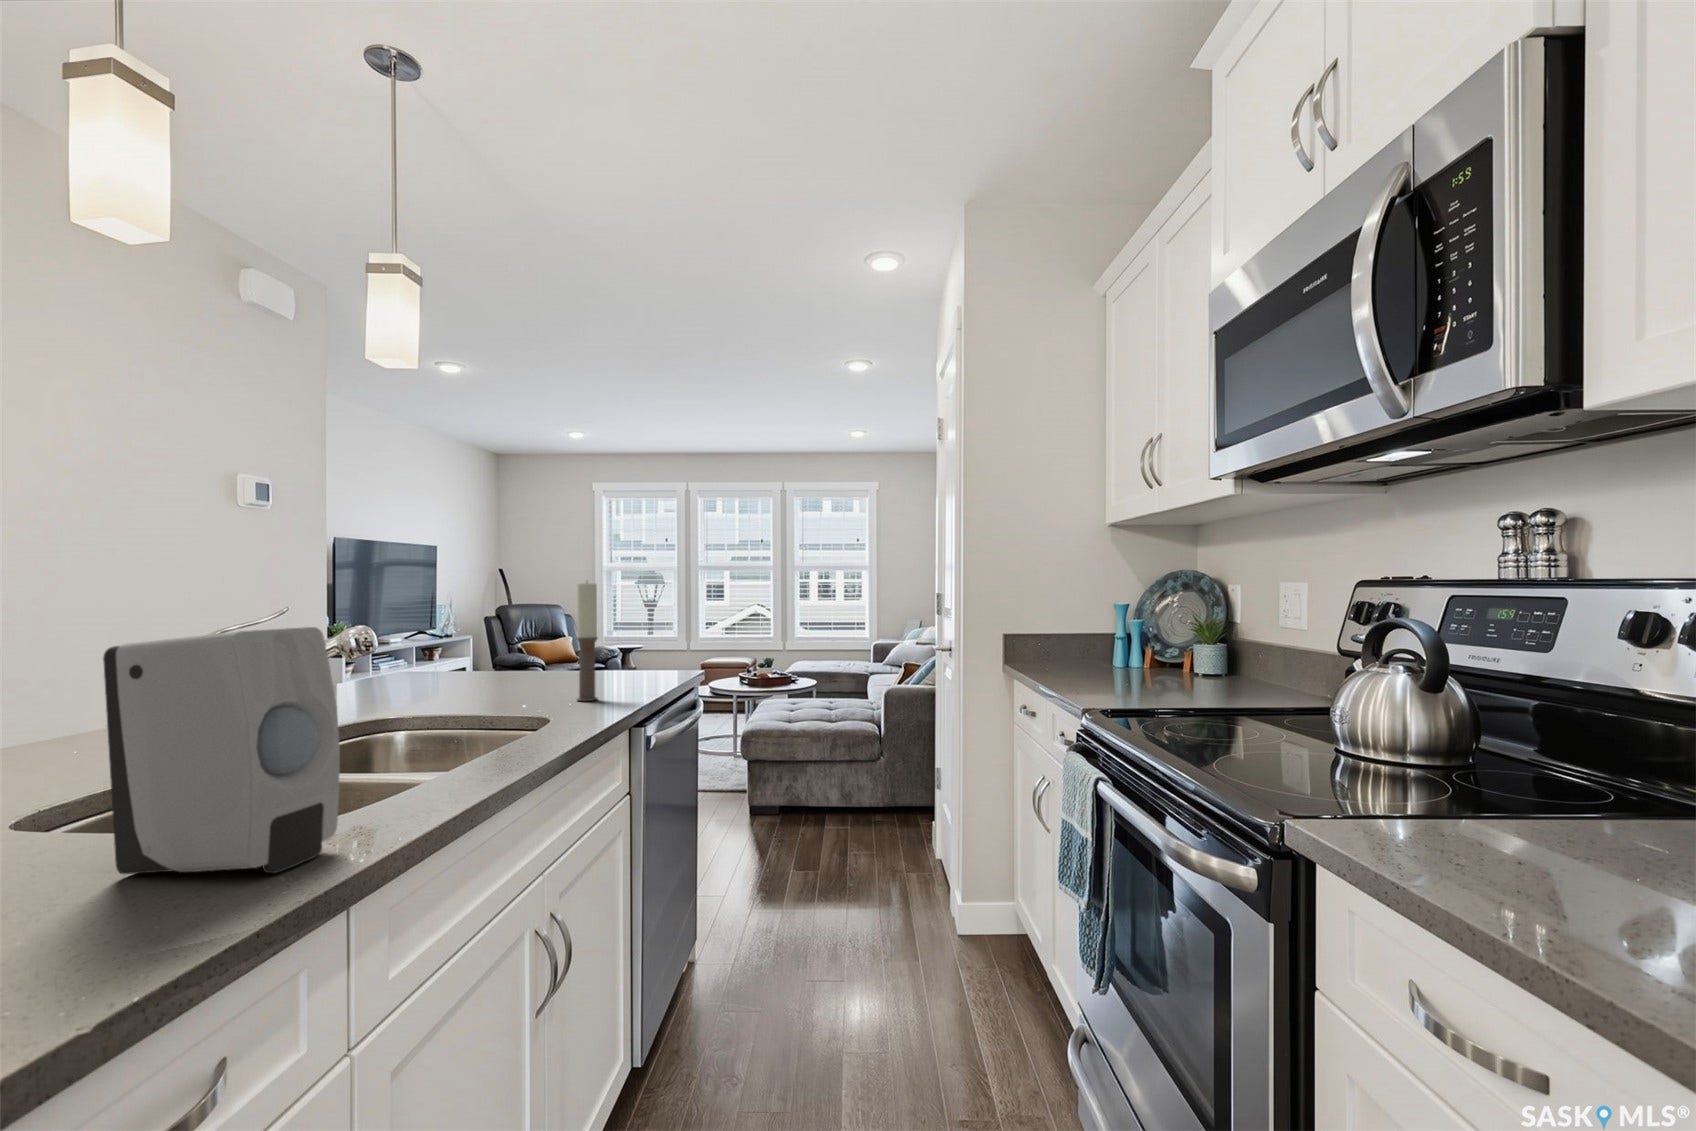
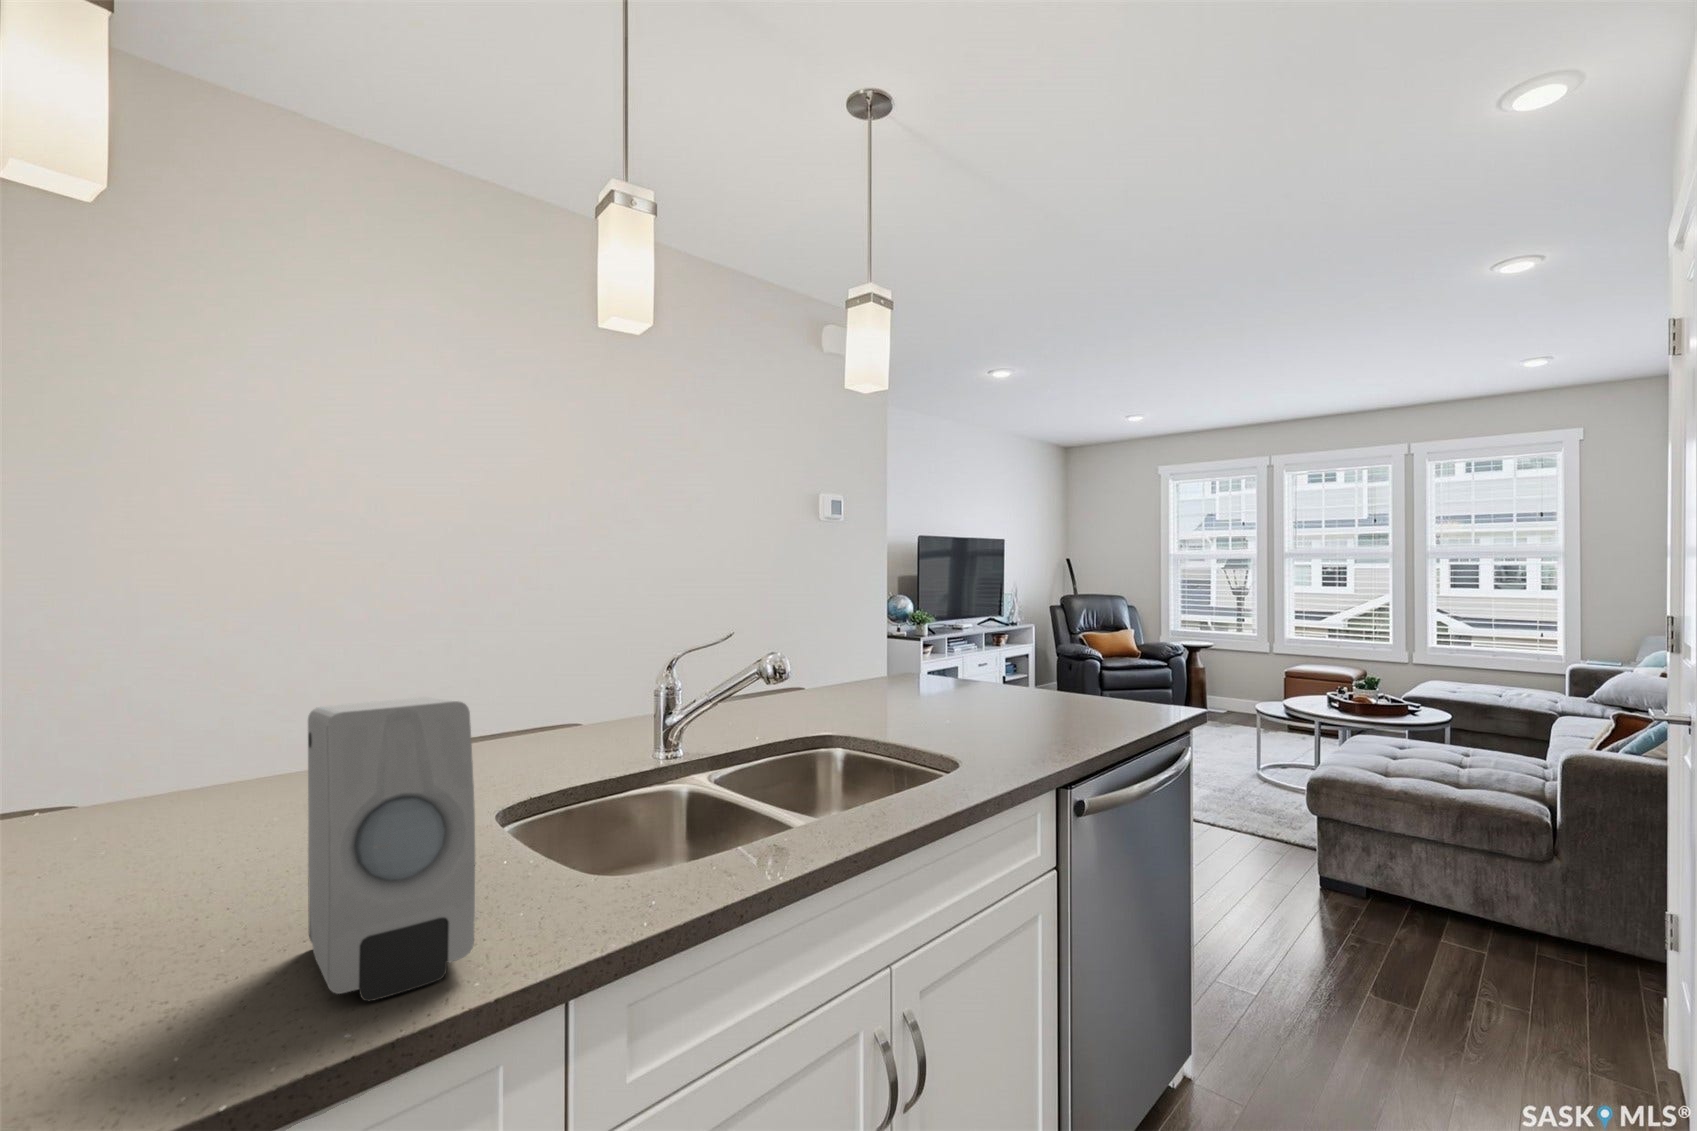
candle: present [577,583,598,701] -> none [996,600,1021,750]

